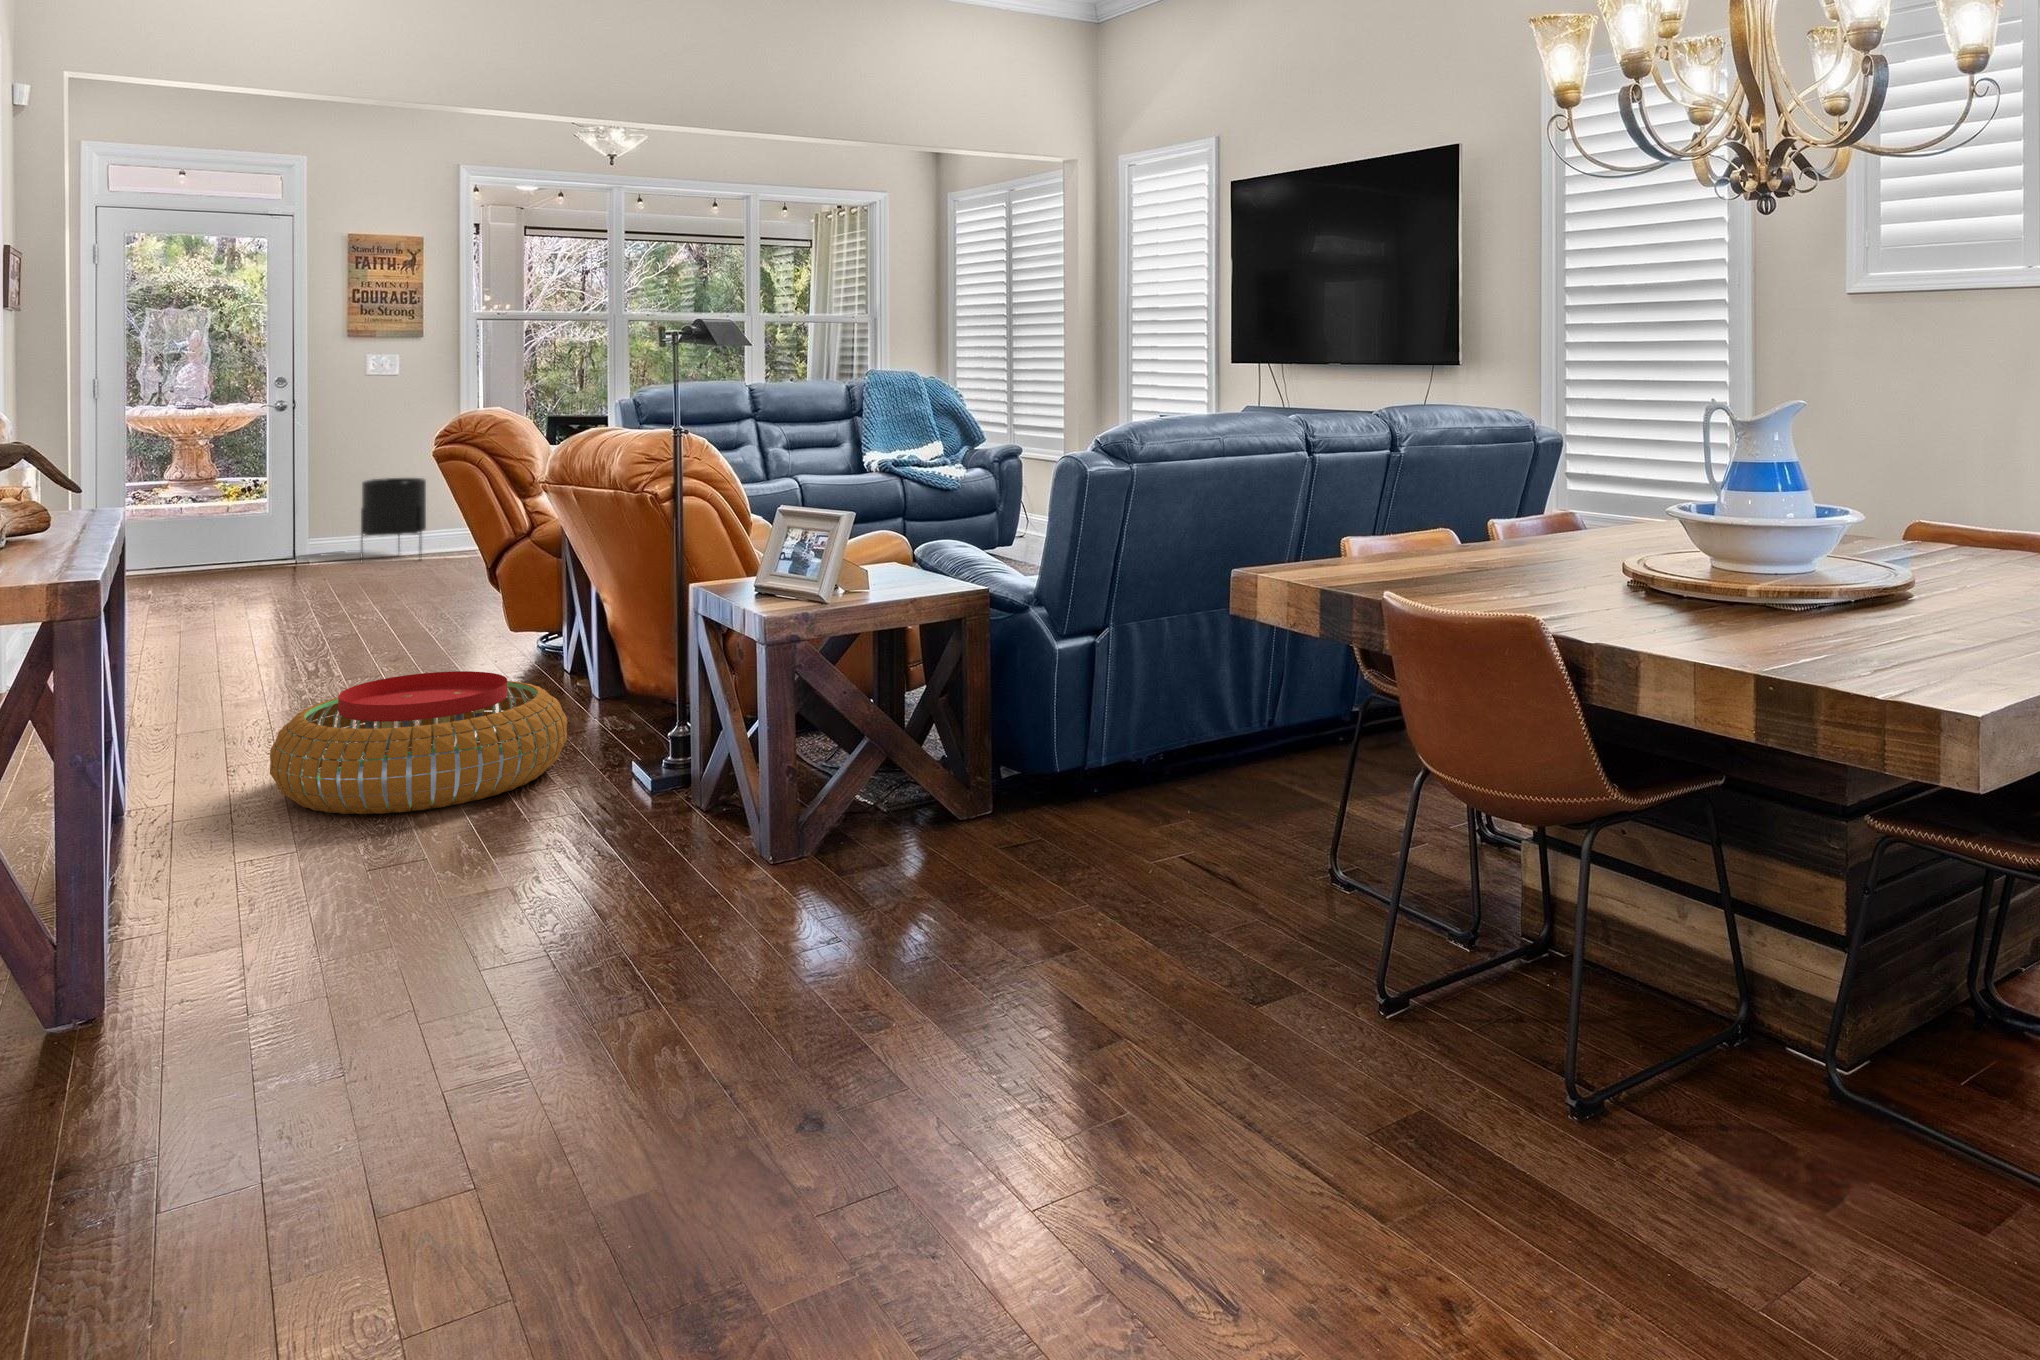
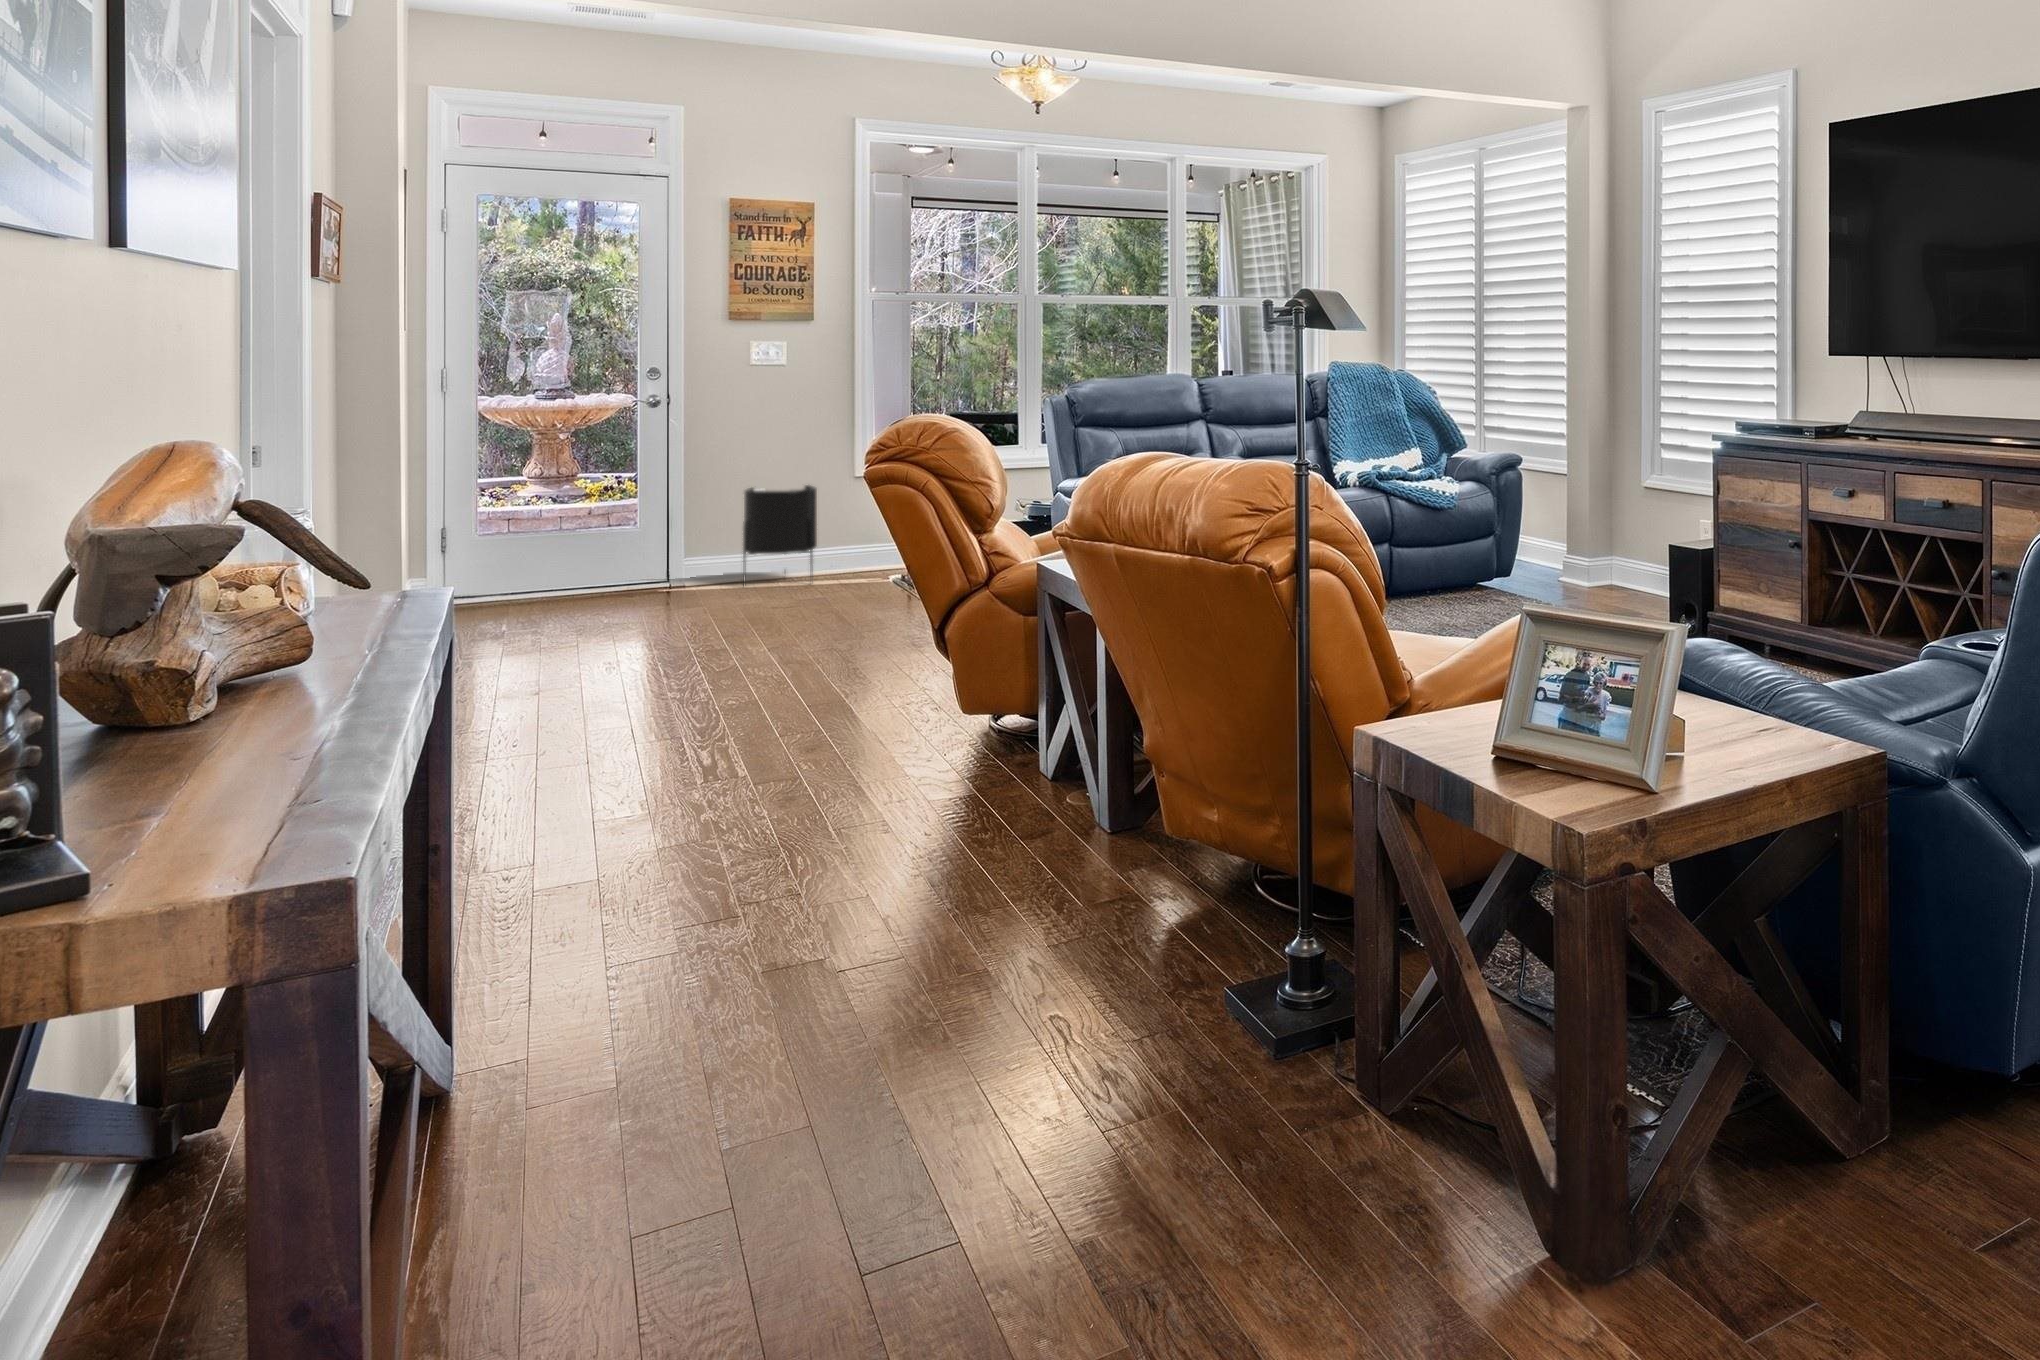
pouf: present [270,671,567,814] -> none [675,824,1113,1094]

